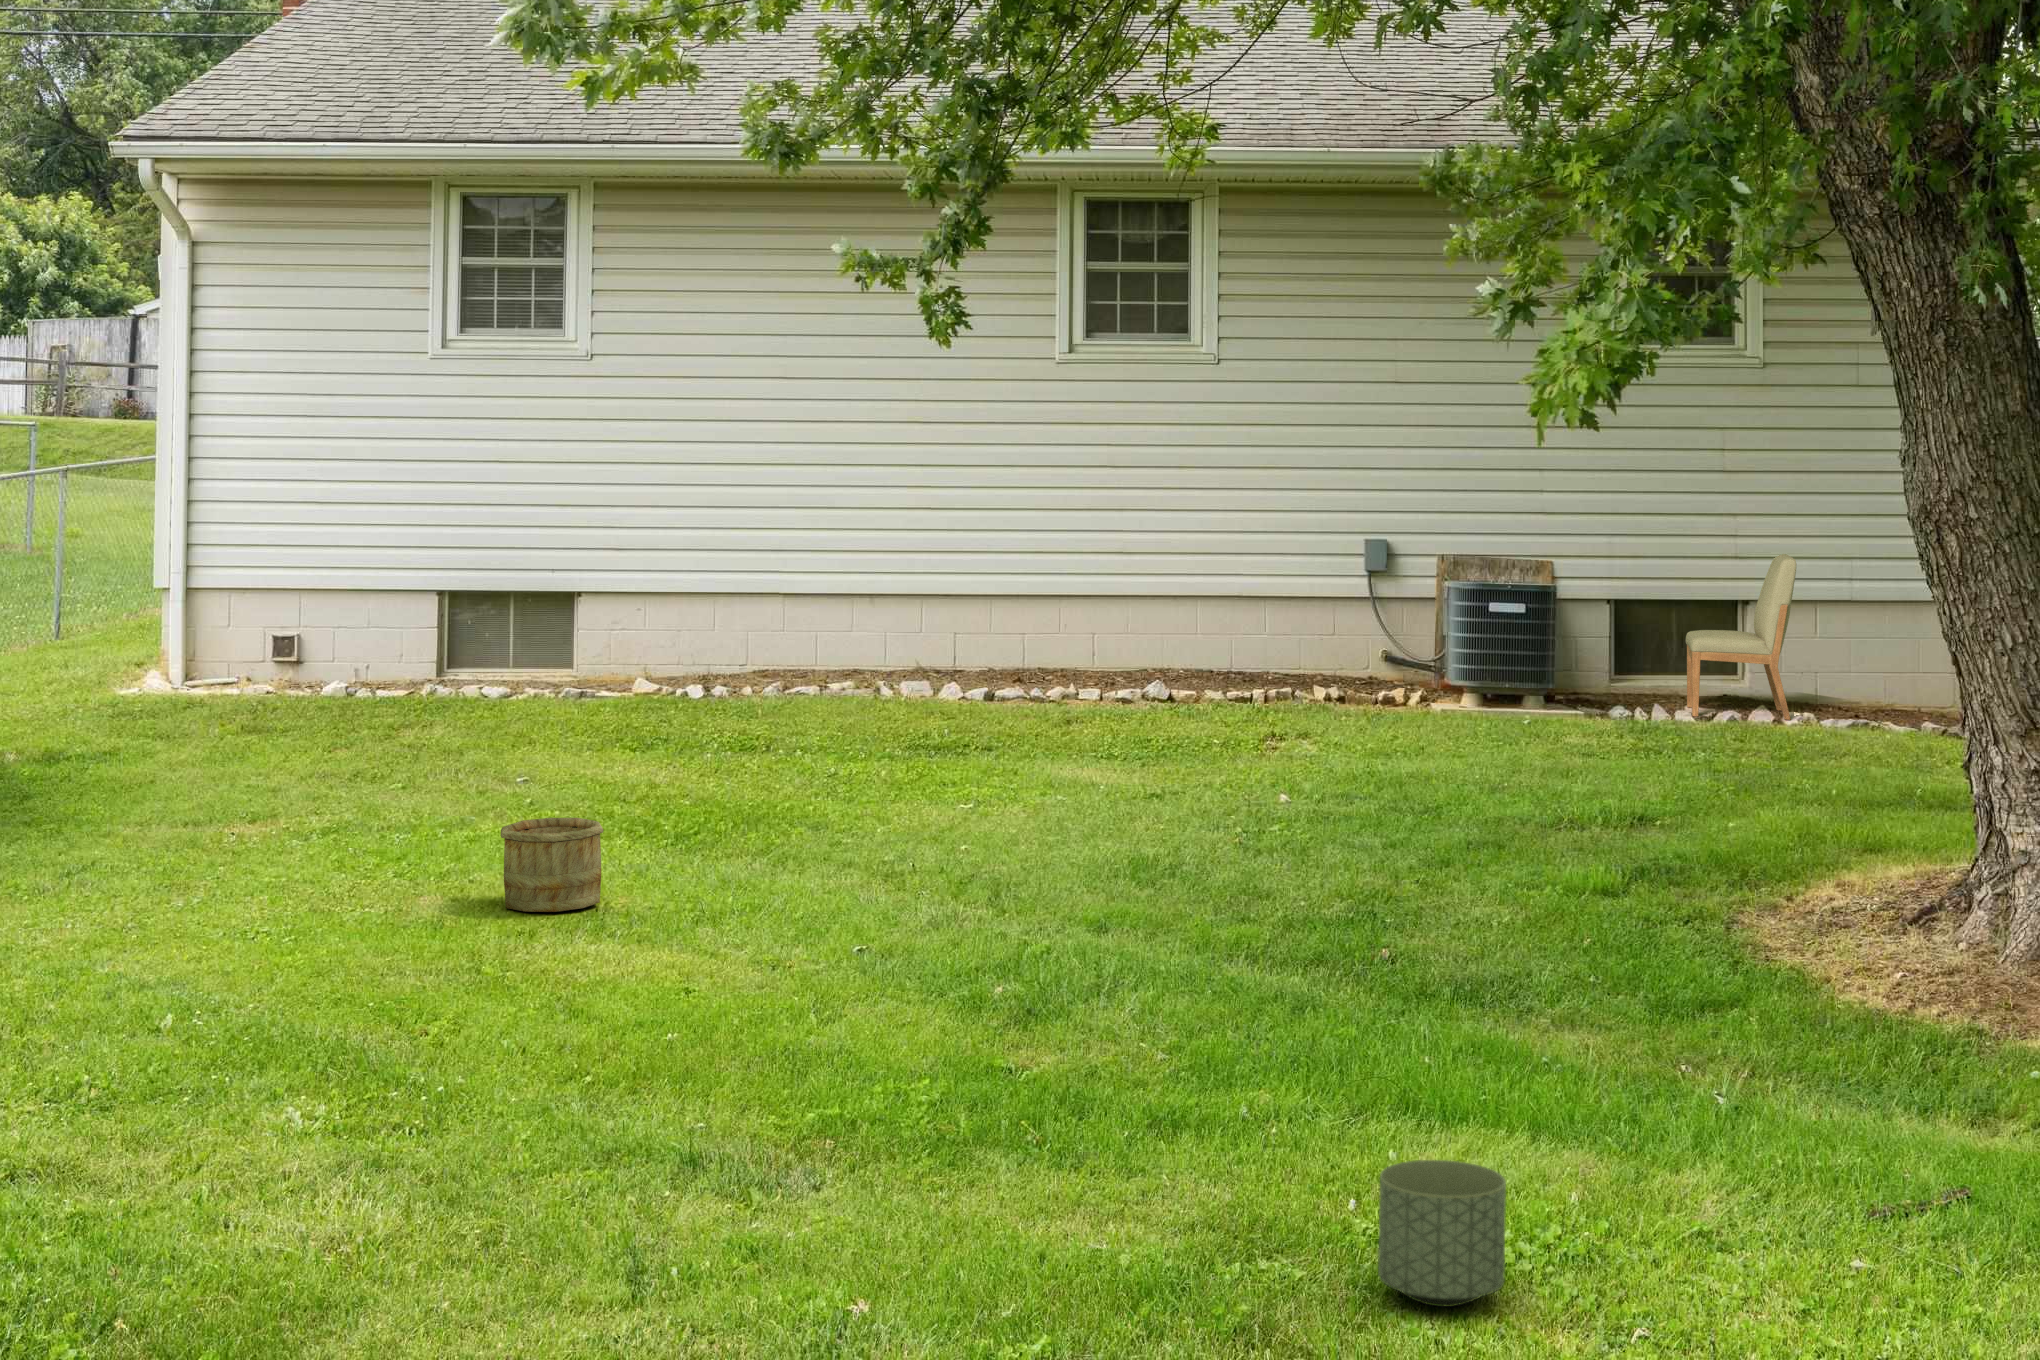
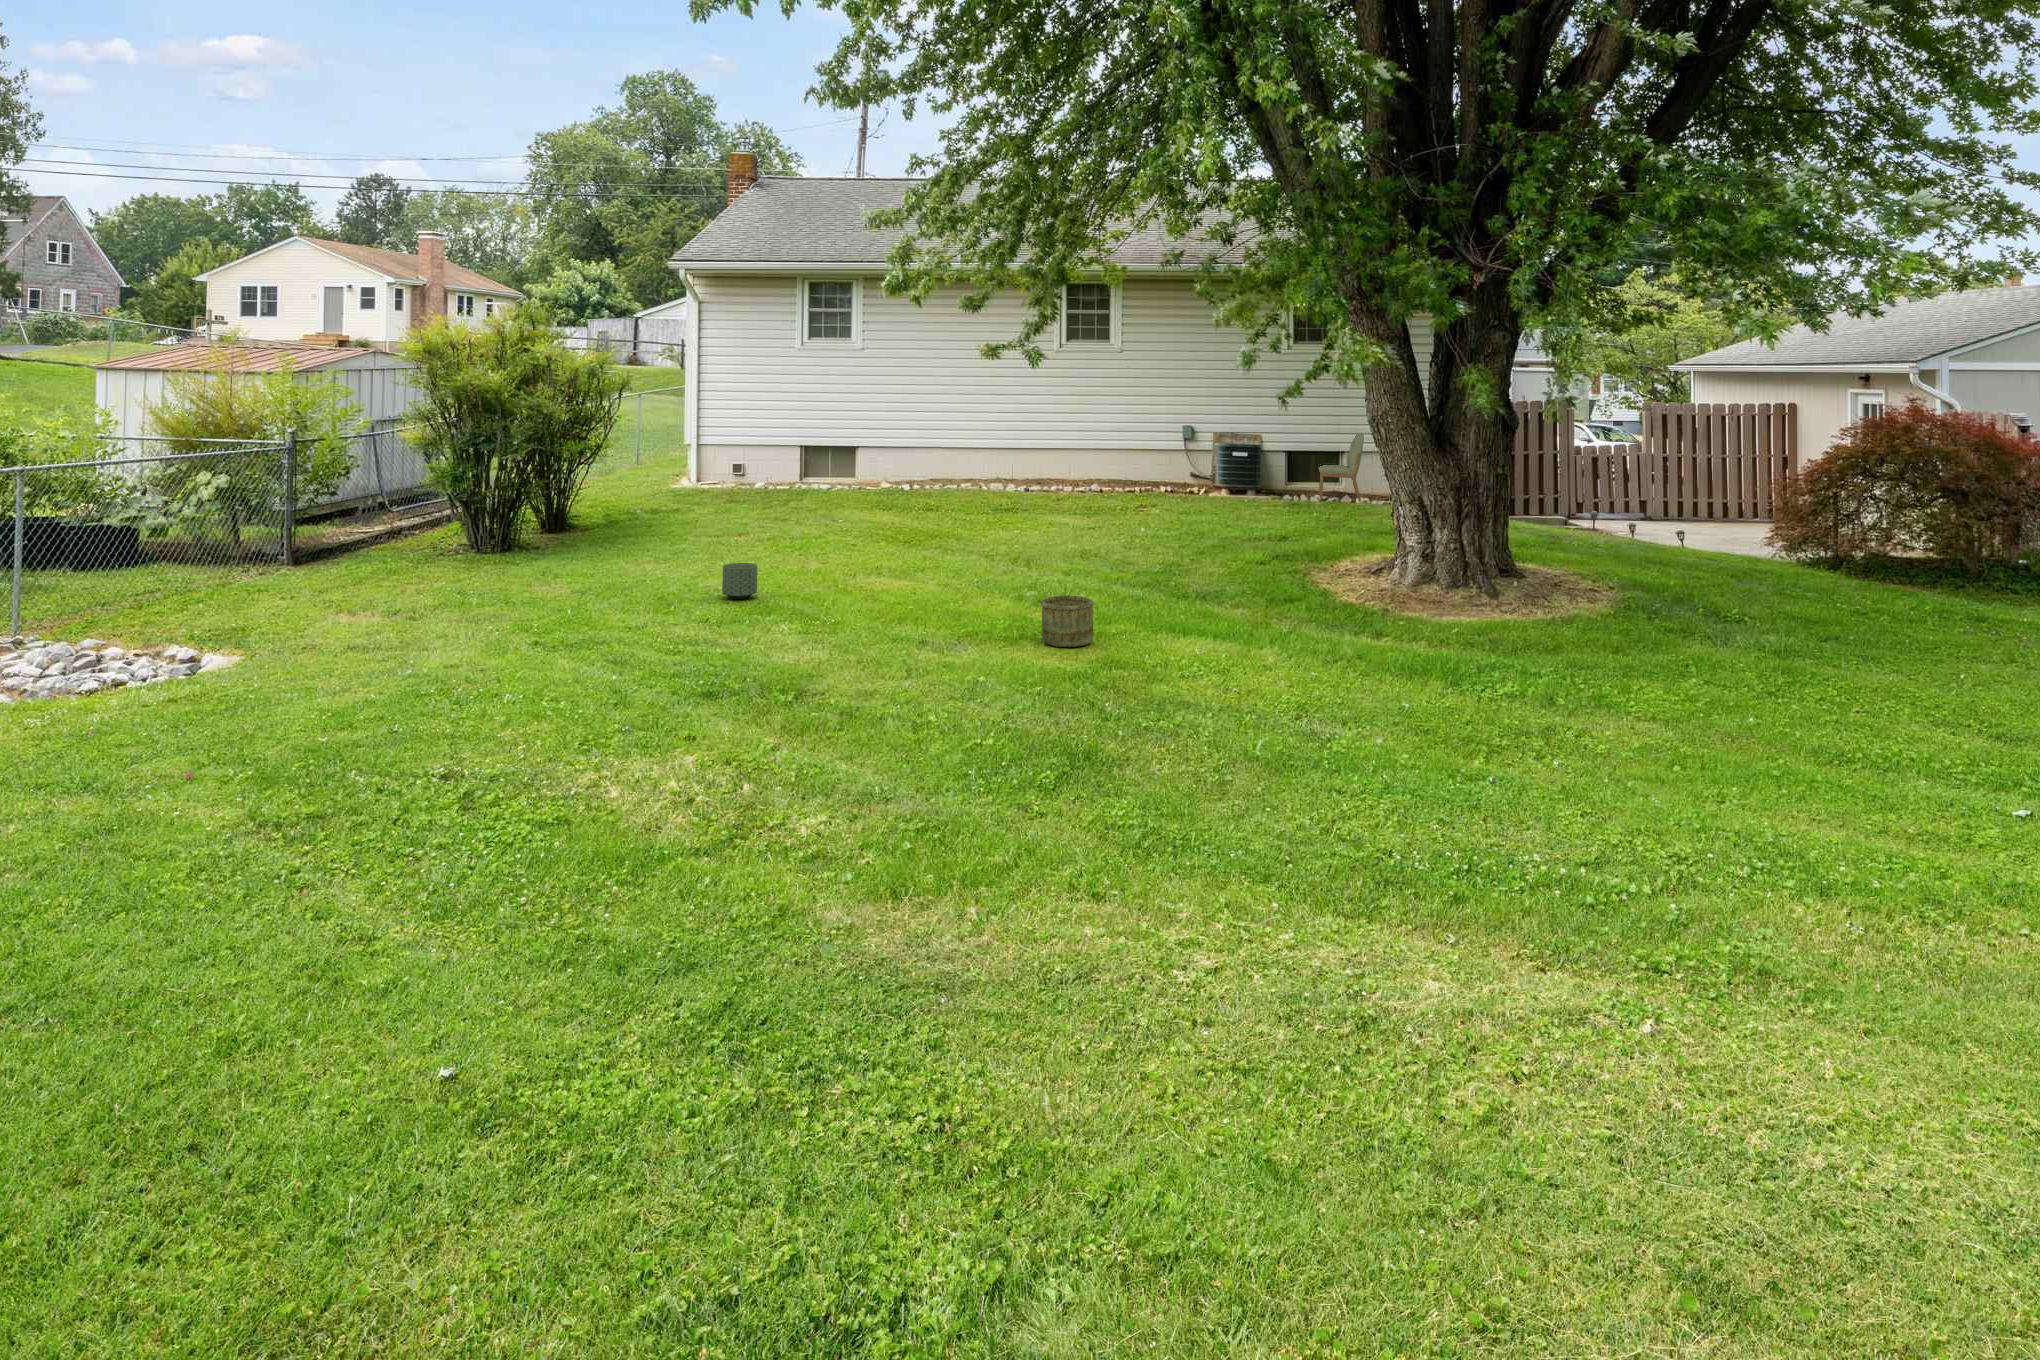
wooden bucket: present [501,818,603,912] -> present [1040,596,1094,647]
planter: present [1378,1160,1506,1307] -> present [722,563,757,599]

